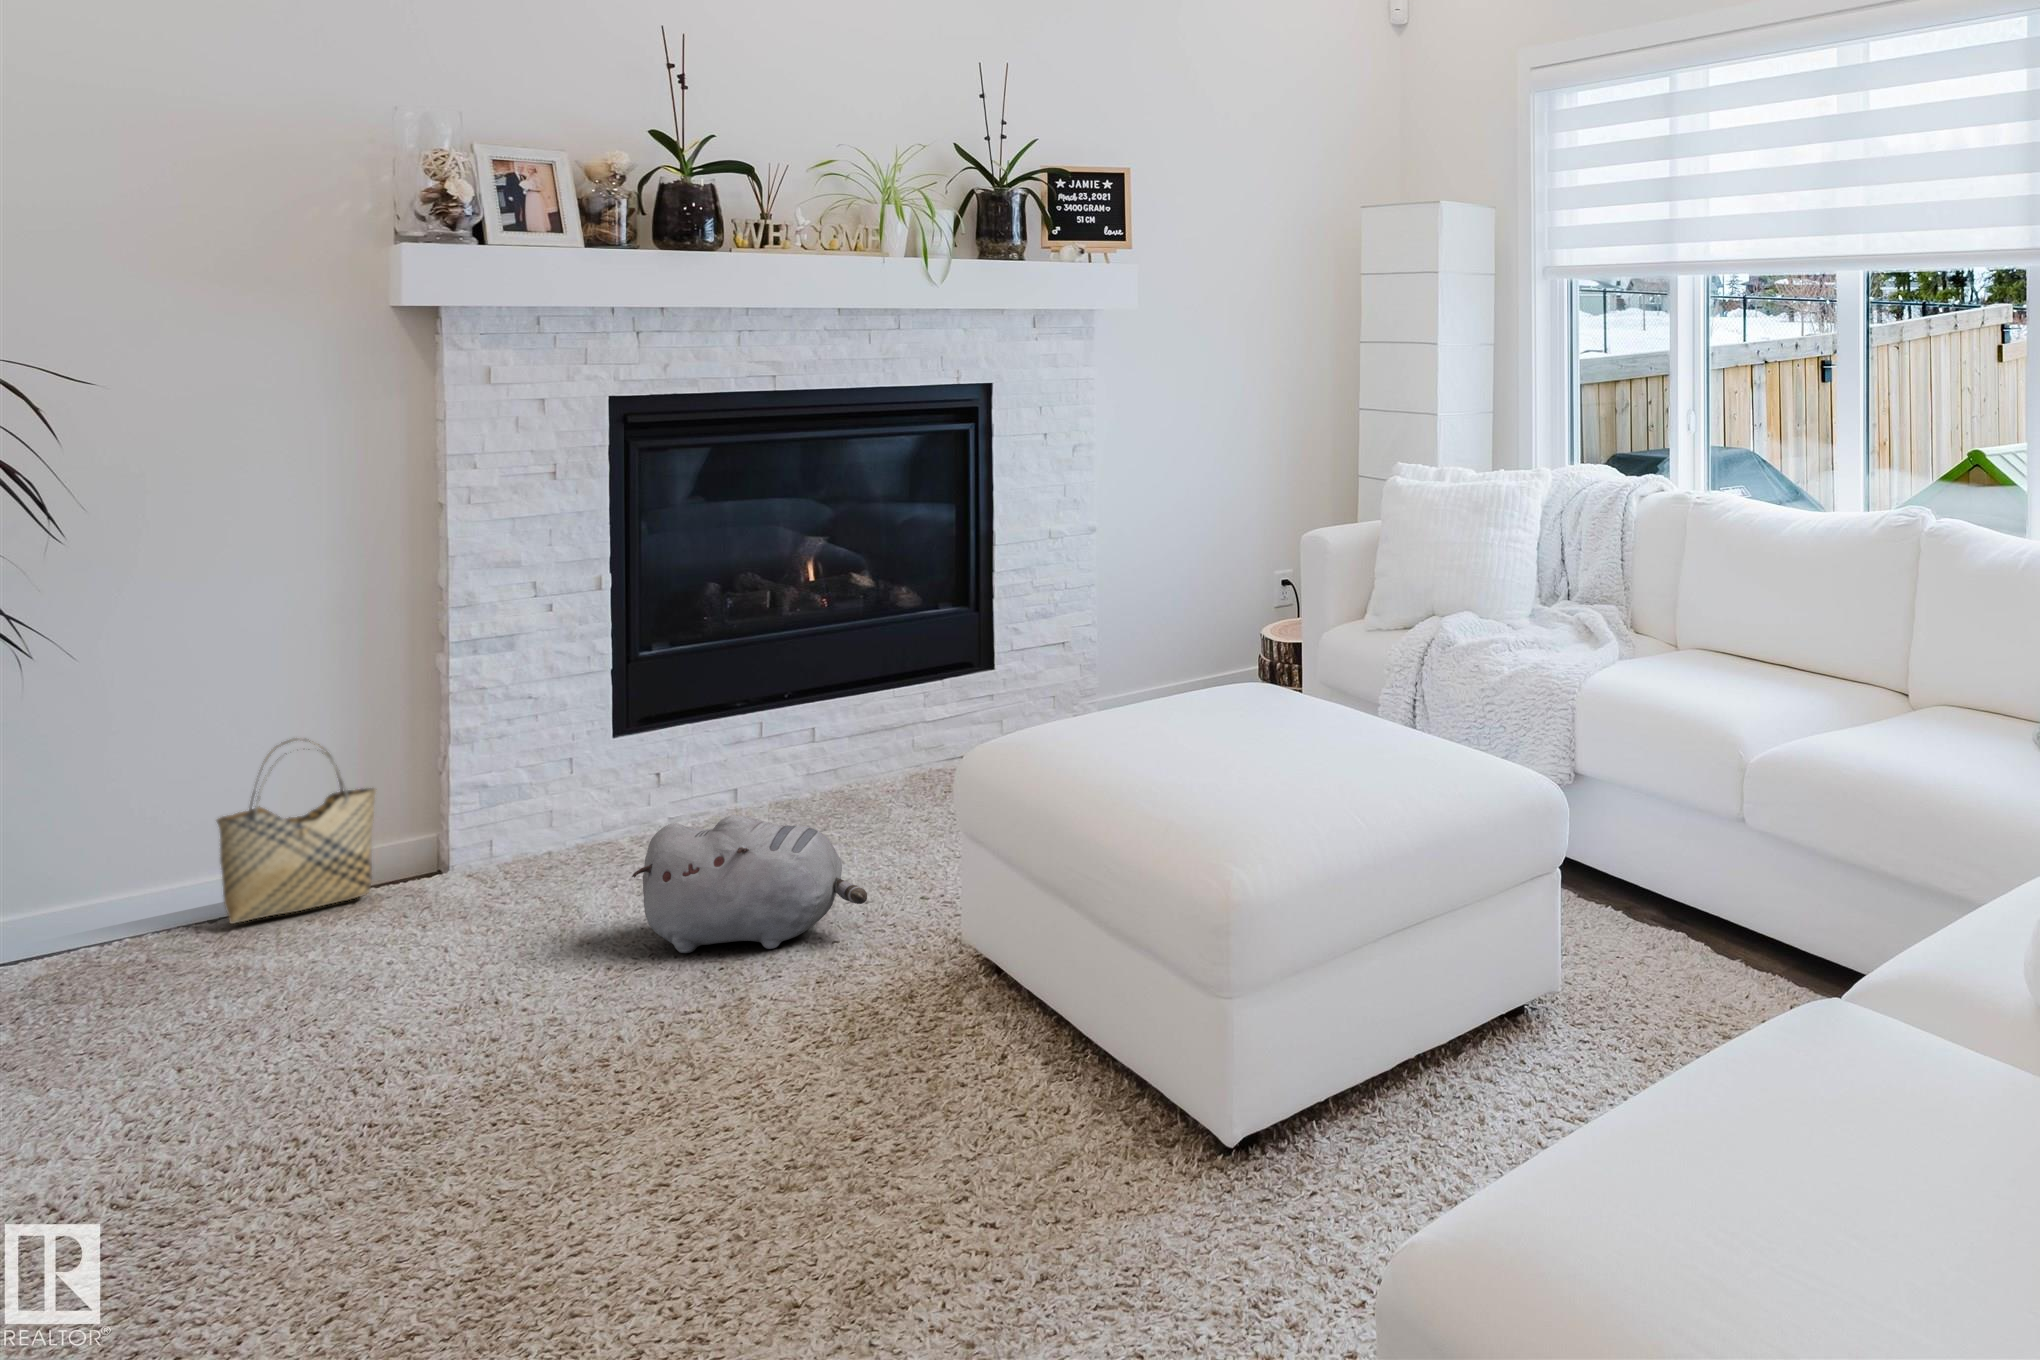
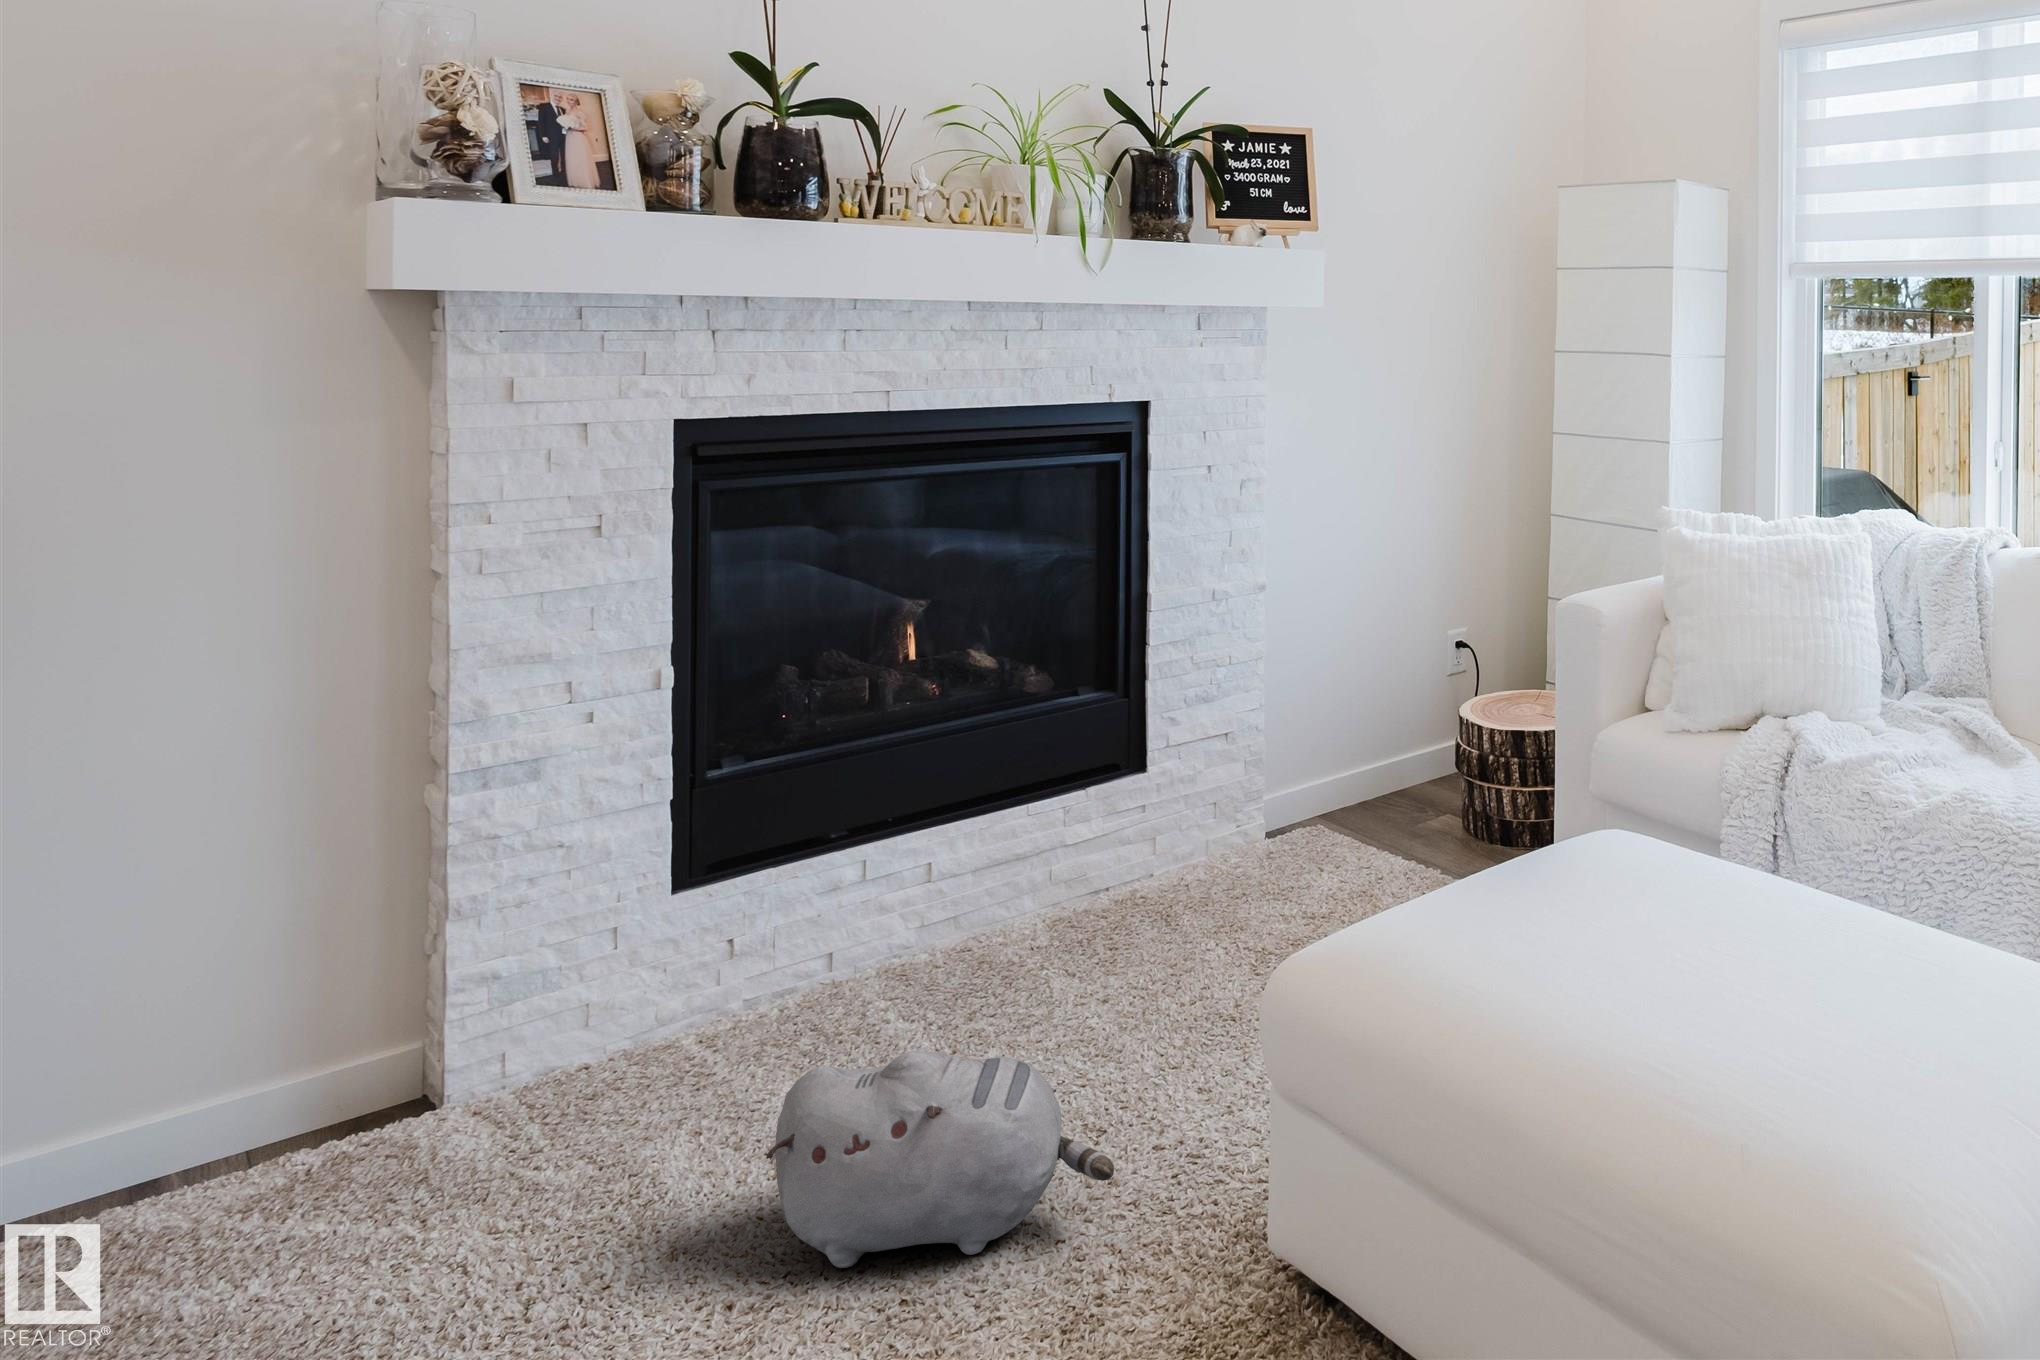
woven basket: present [217,739,376,924] -> none [92,925,340,1226]

